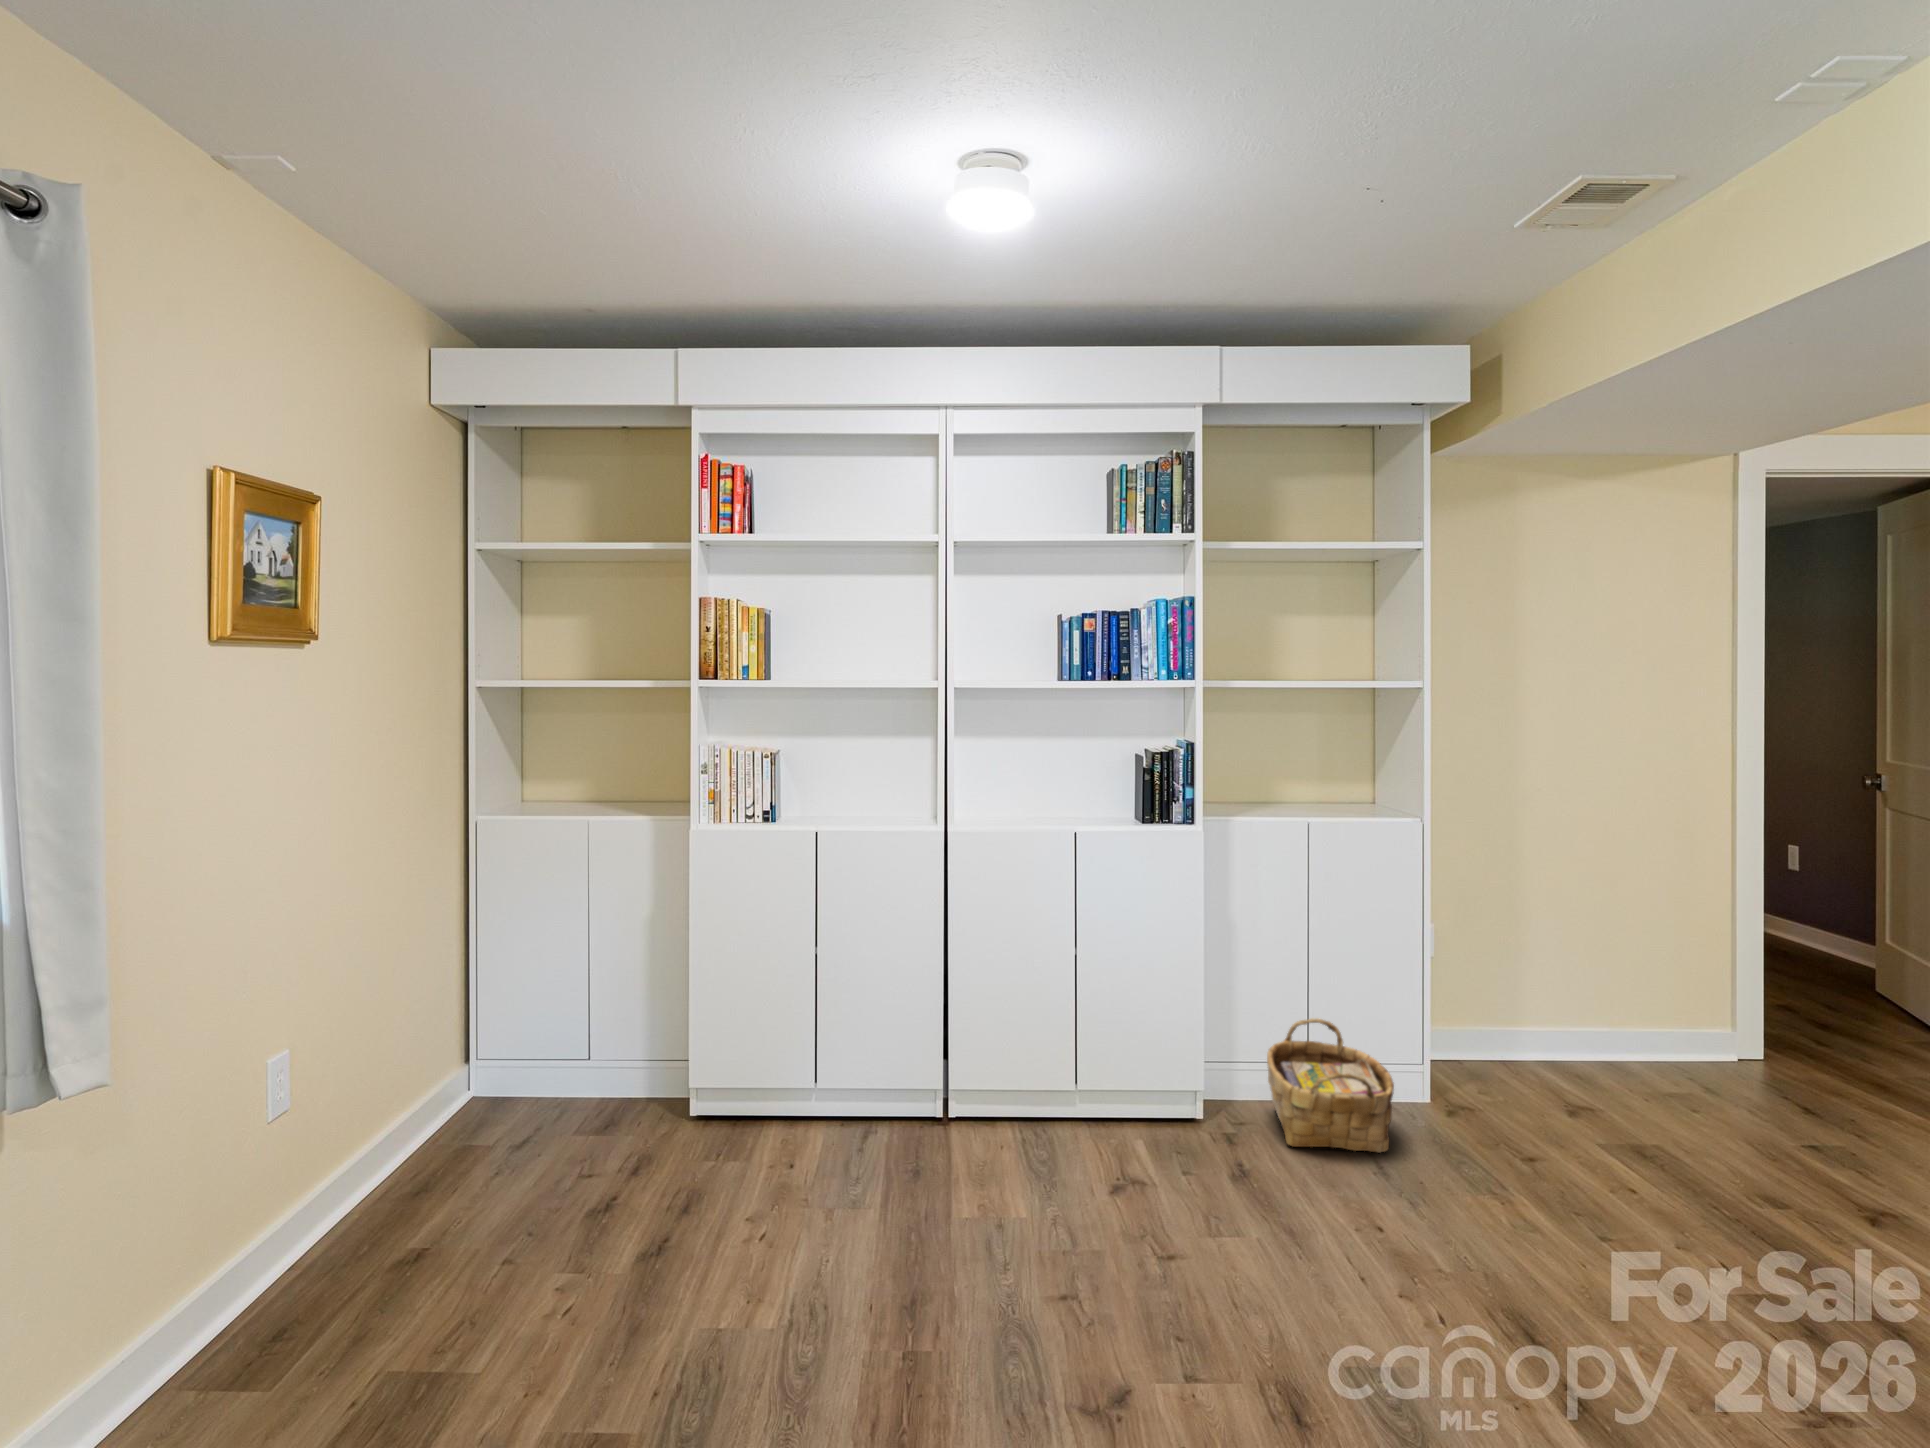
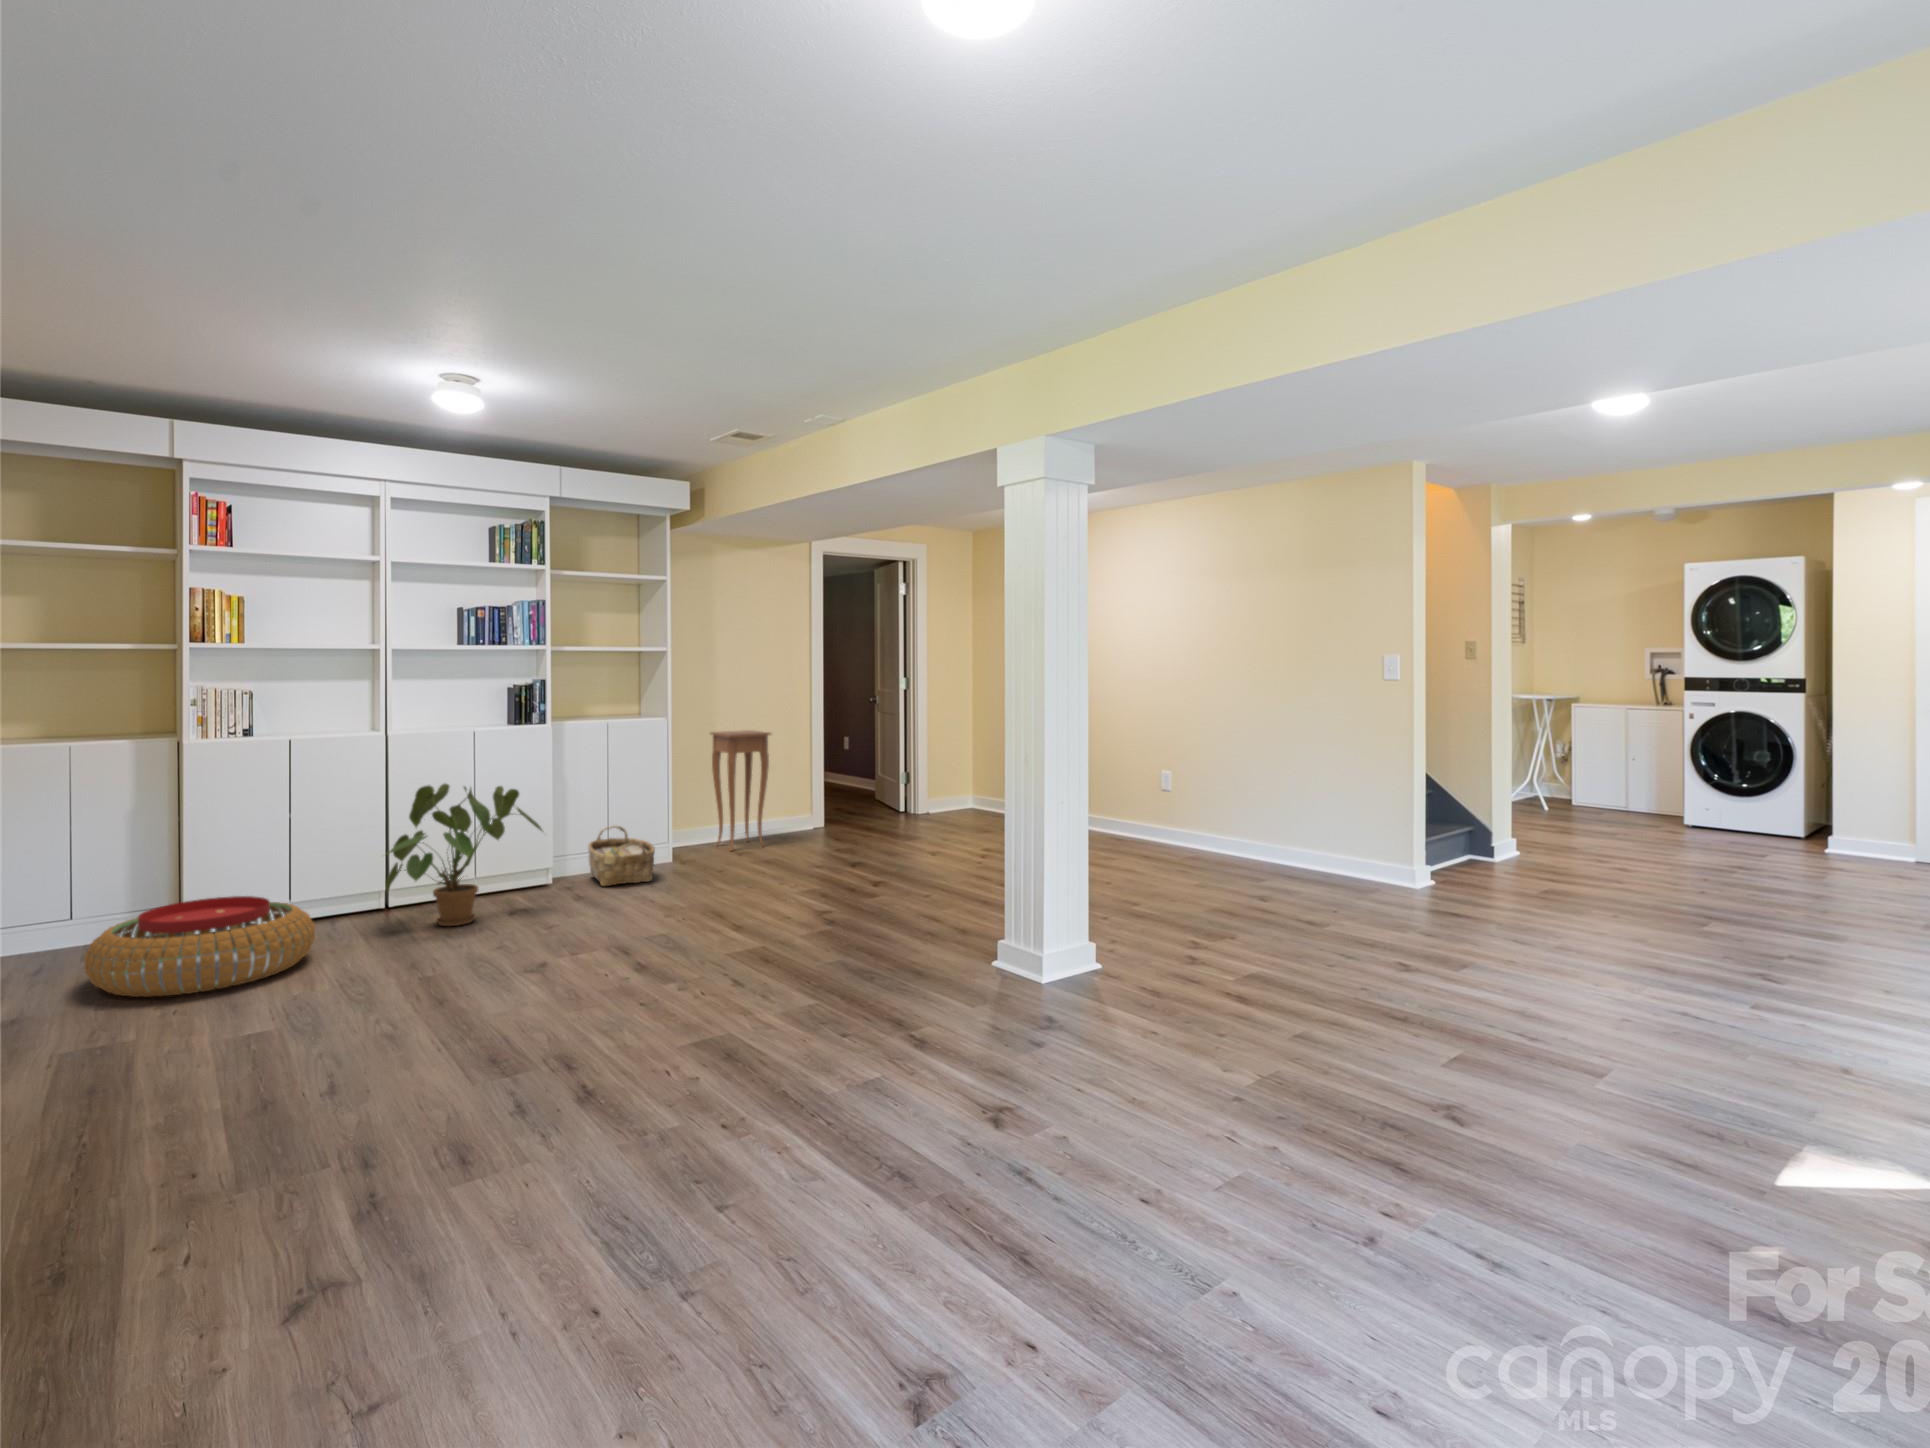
side table: none [1511,841,1650,1093] -> present [710,730,771,850]
house plant: none [908,921,1176,1198] -> present [386,784,542,926]
pouf: none [501,1083,794,1273] -> present [84,896,315,997]

